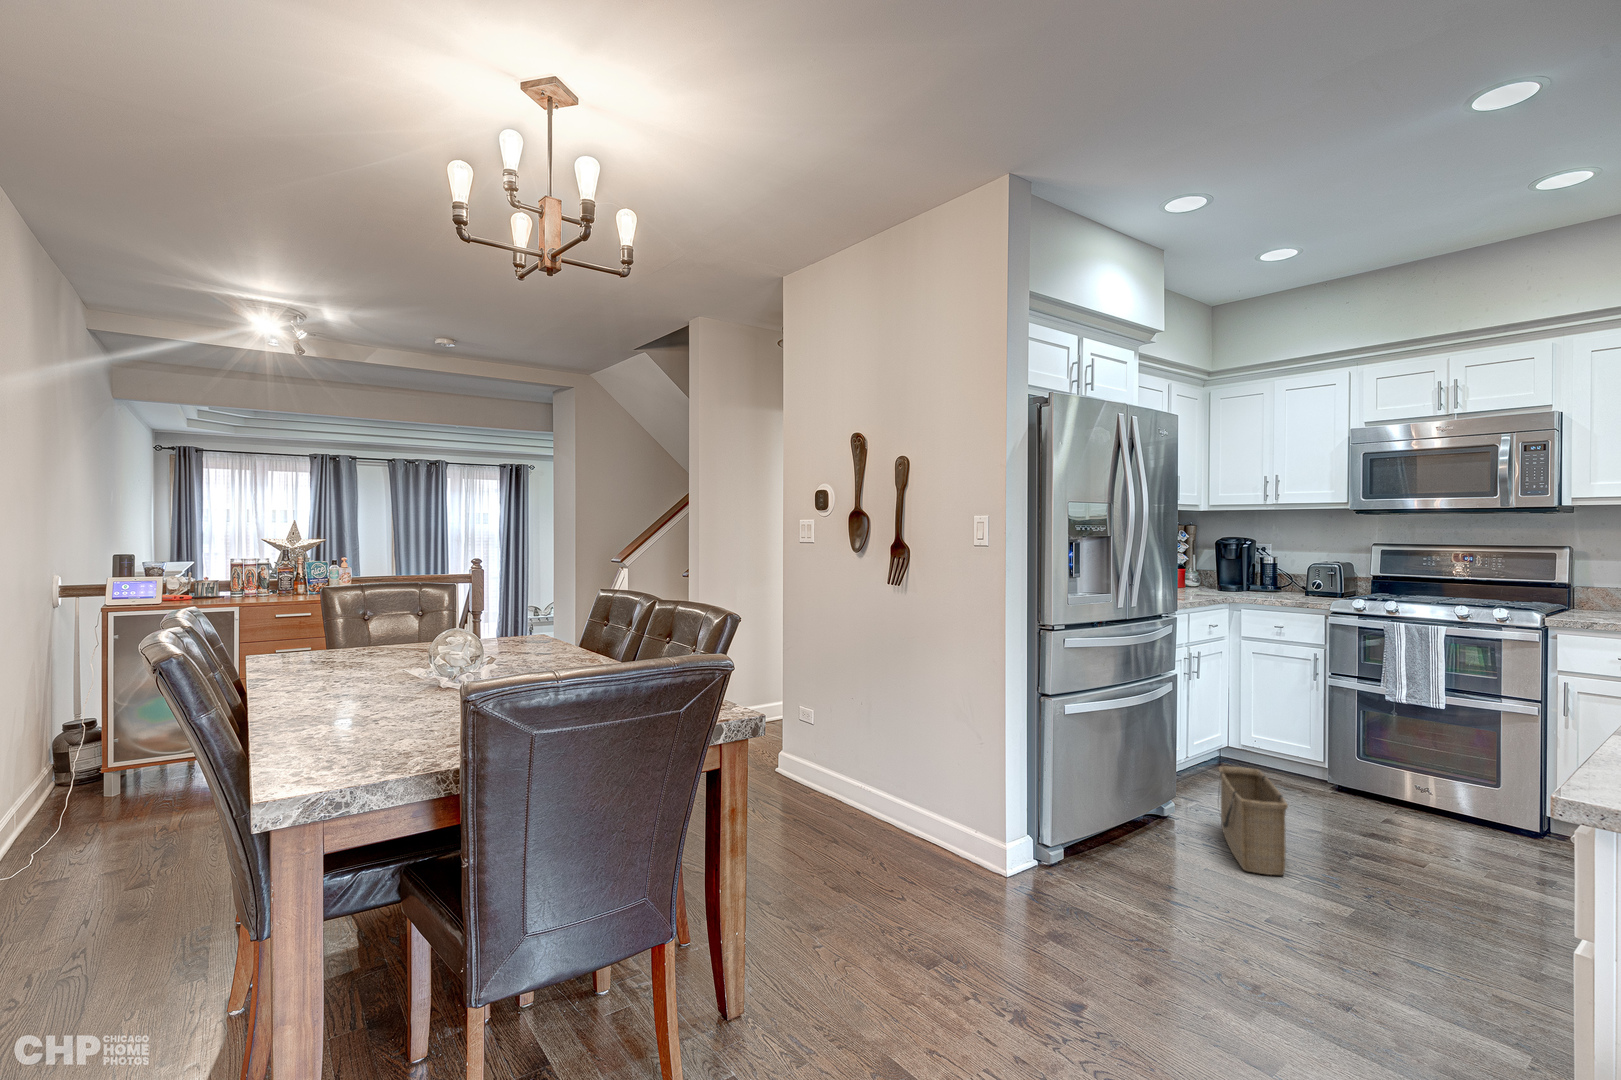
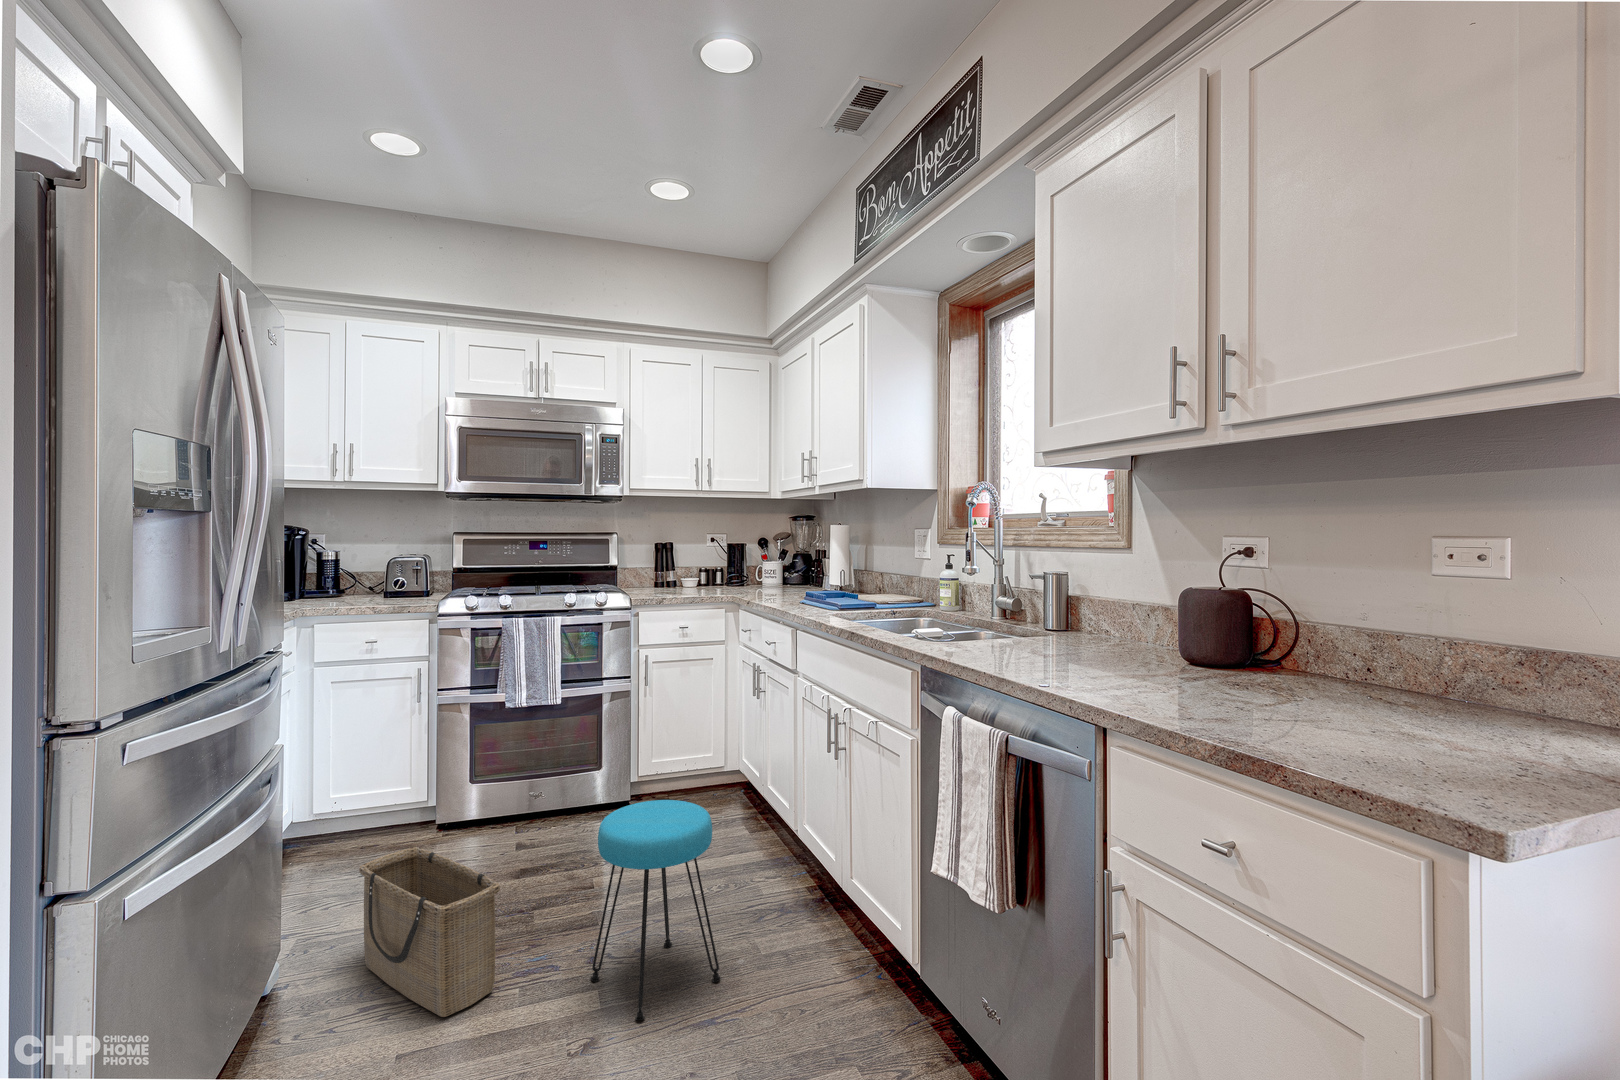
stool: none [1352,785,1470,960] -> present [590,800,721,1020]

